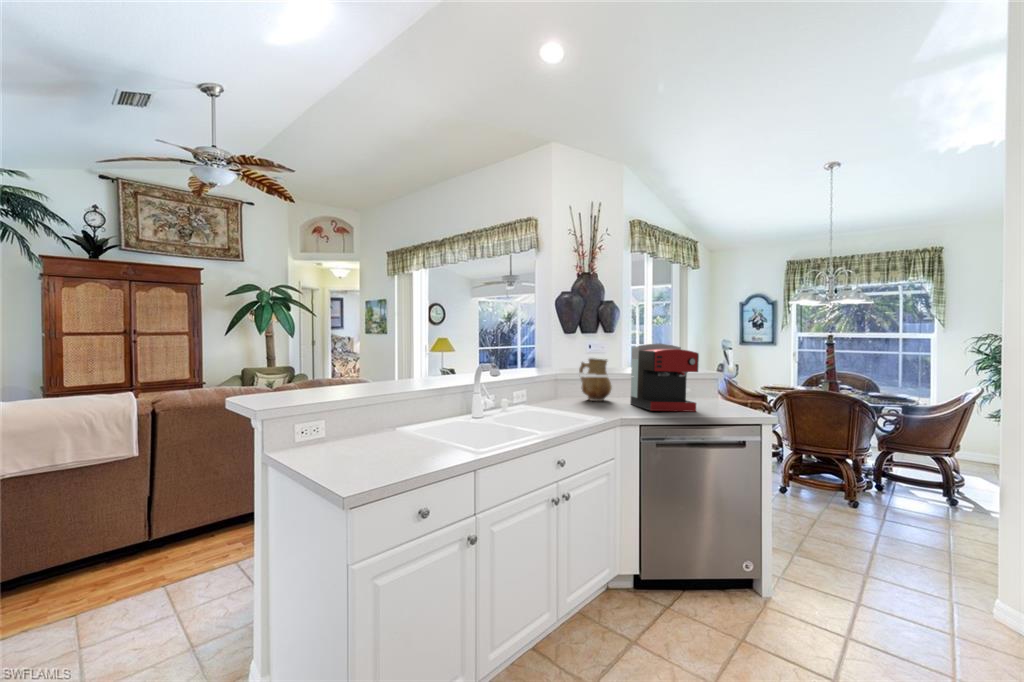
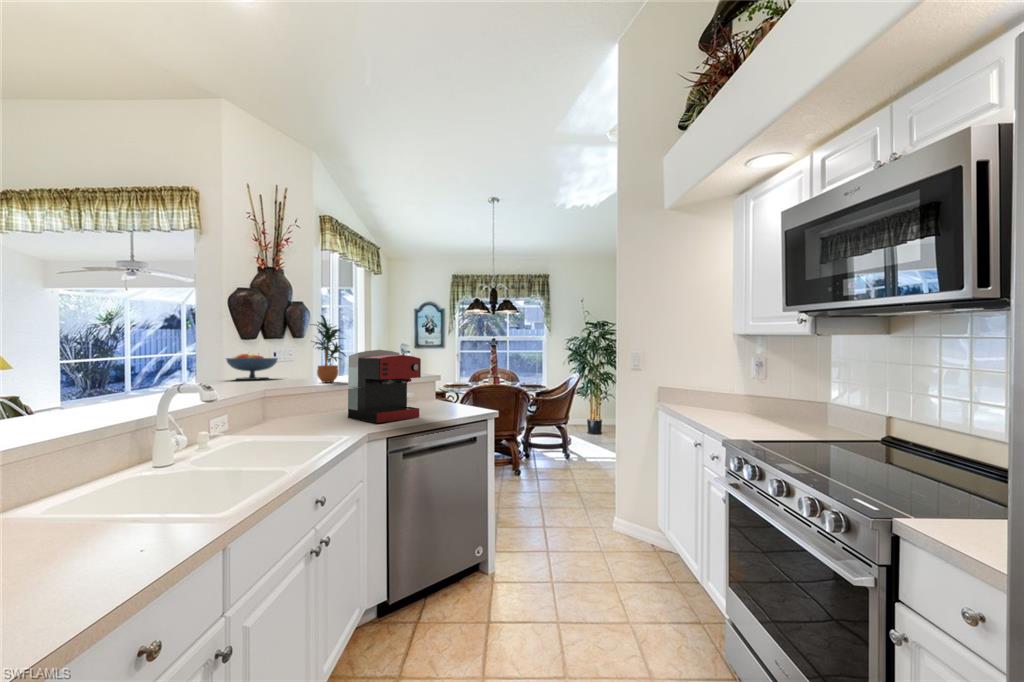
potted plant: none [607,312,640,372] -> present [312,315,346,382]
fruit bowl: none [553,343,591,367] -> present [226,354,277,380]
ceramic pitcher: present [579,358,612,401] -> none [280,369,323,420]

